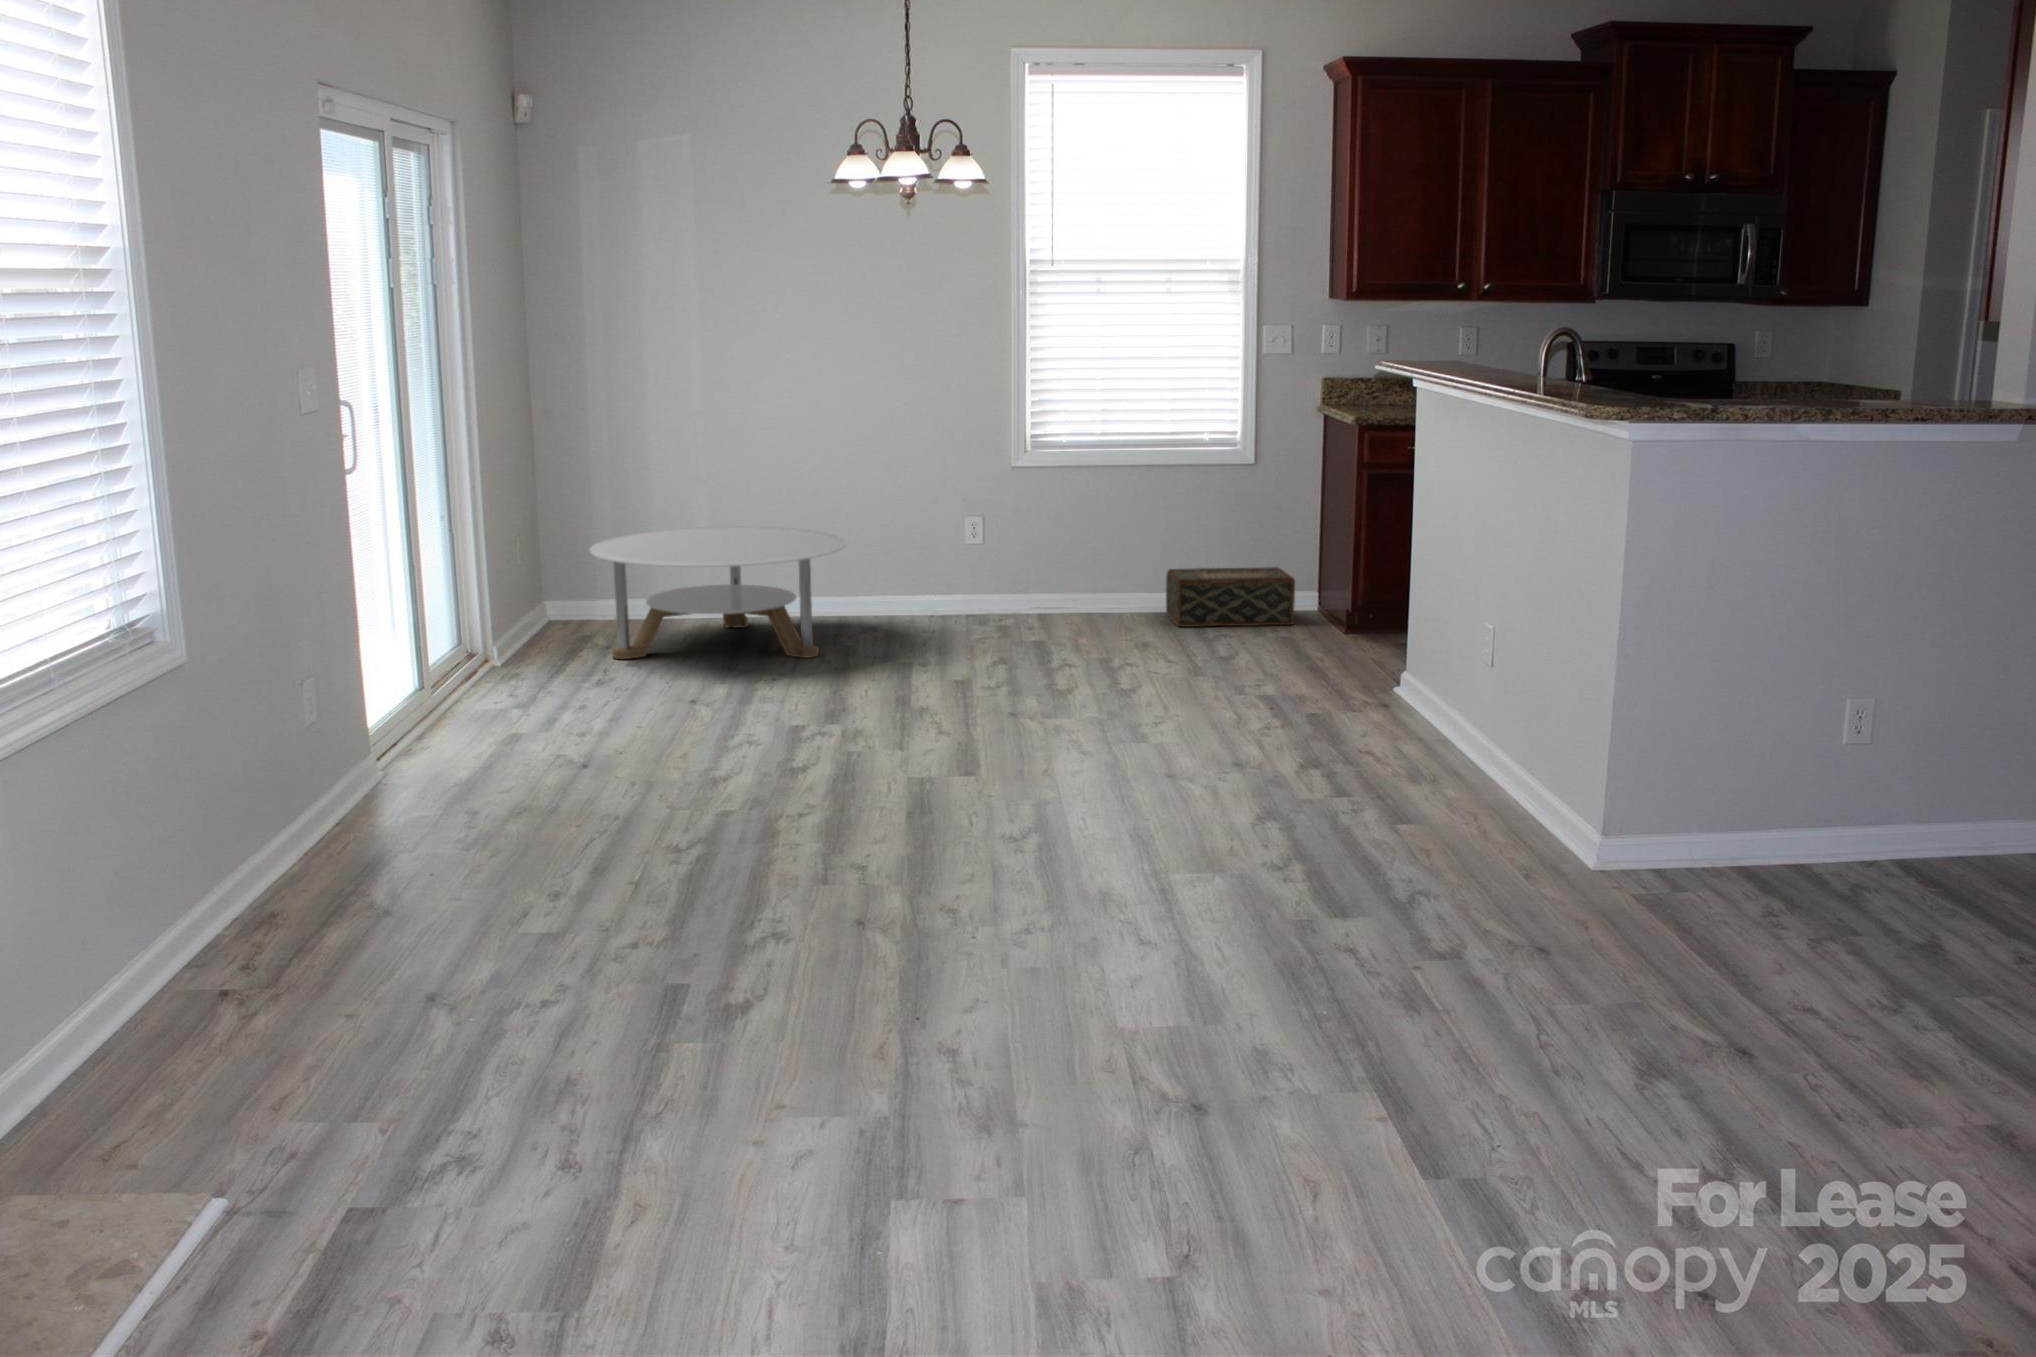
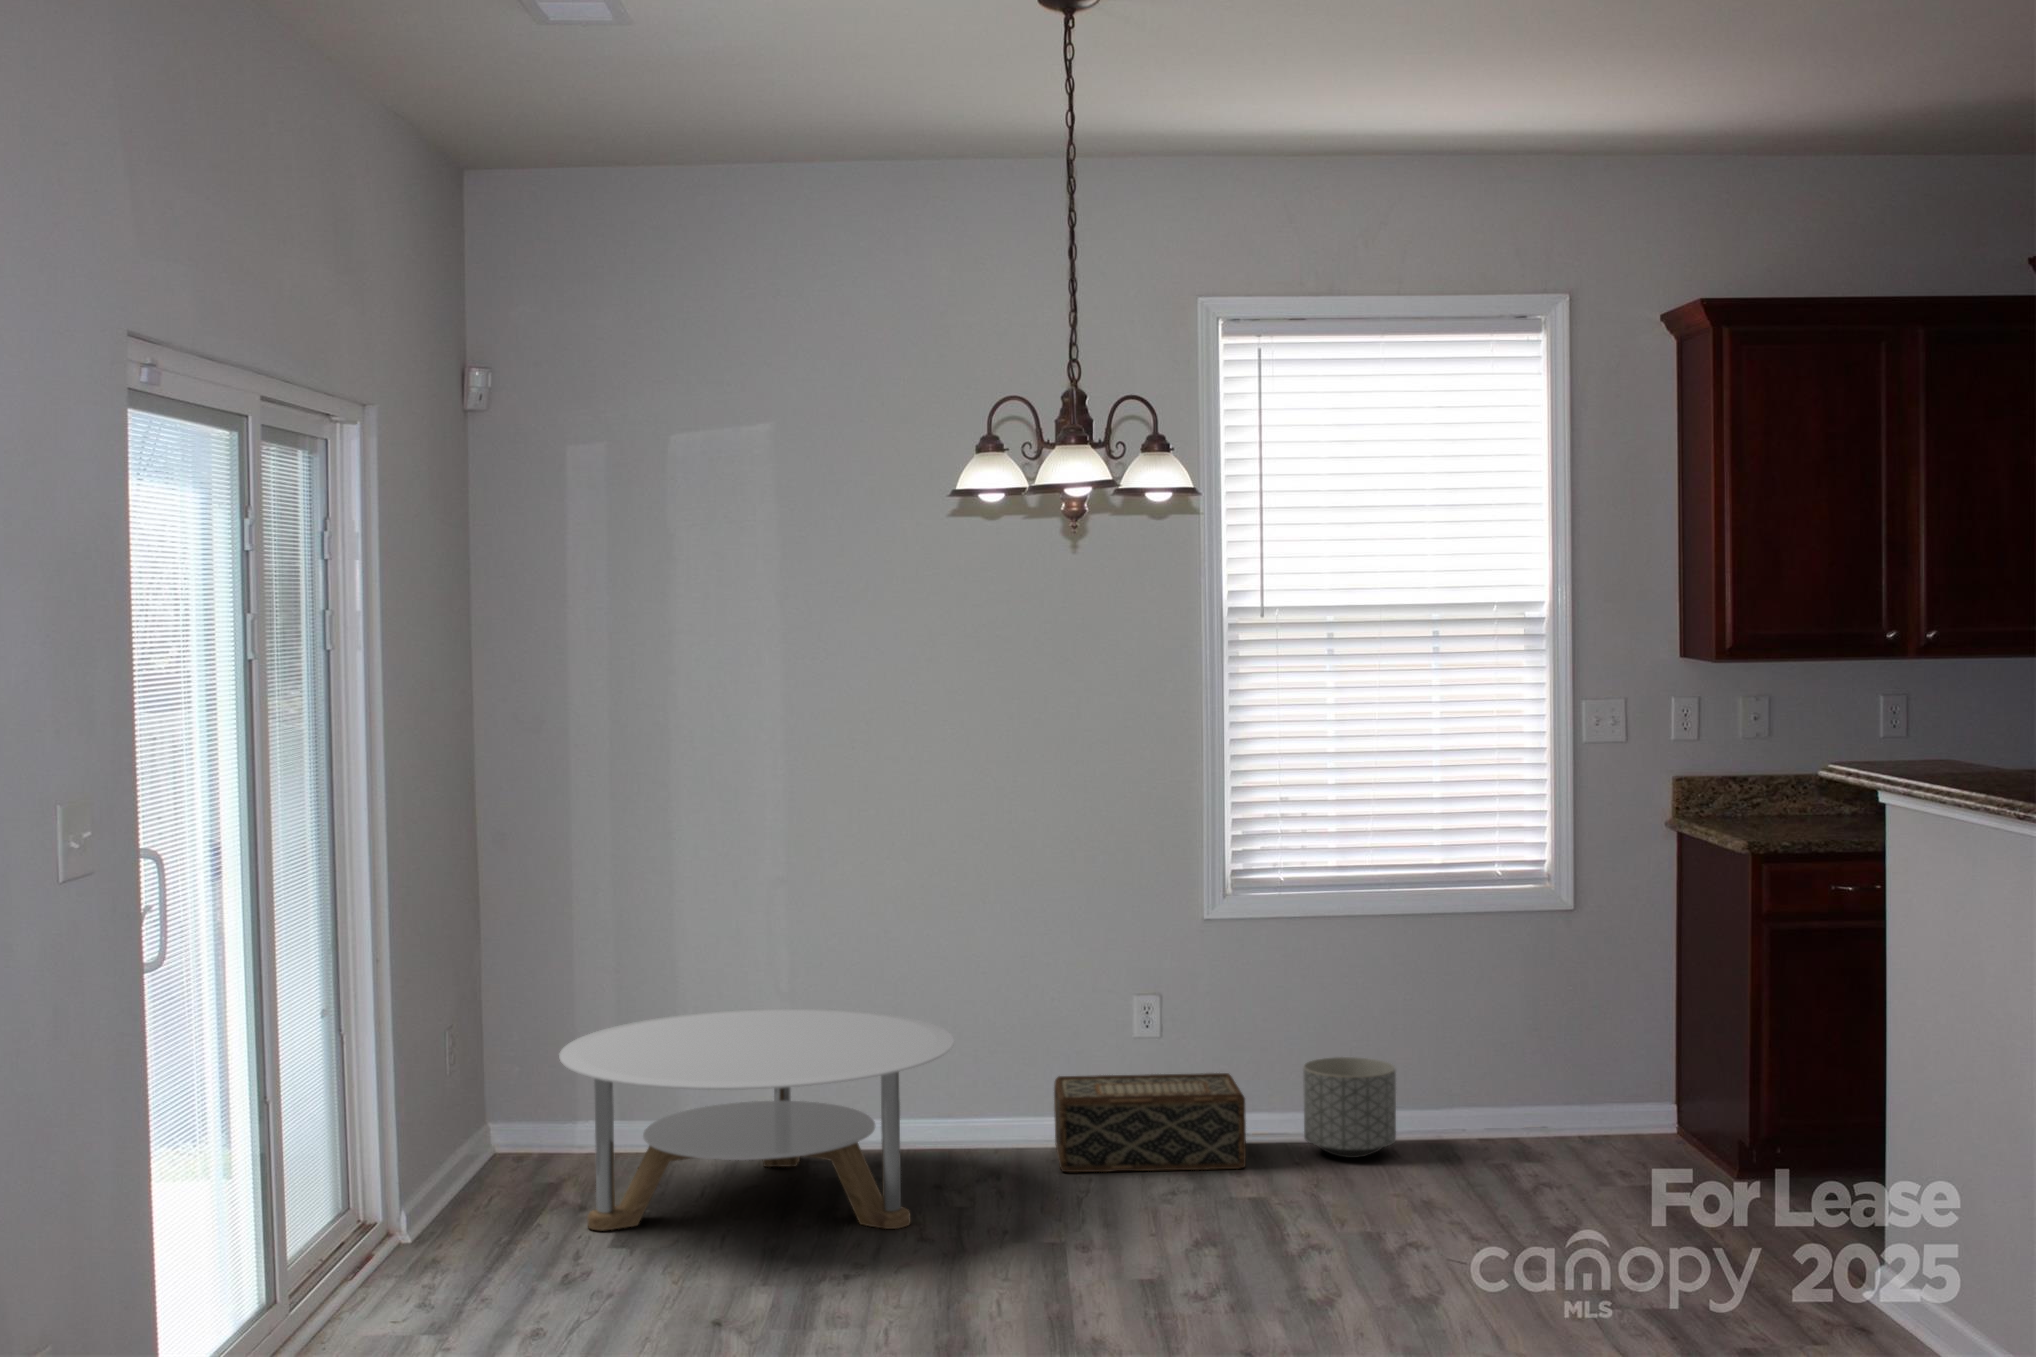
planter: none [1075,560,1134,622] -> present [1303,1057,1396,1158]
woven basket: present [1166,567,1295,627] -> present [1054,1073,1246,1172]

